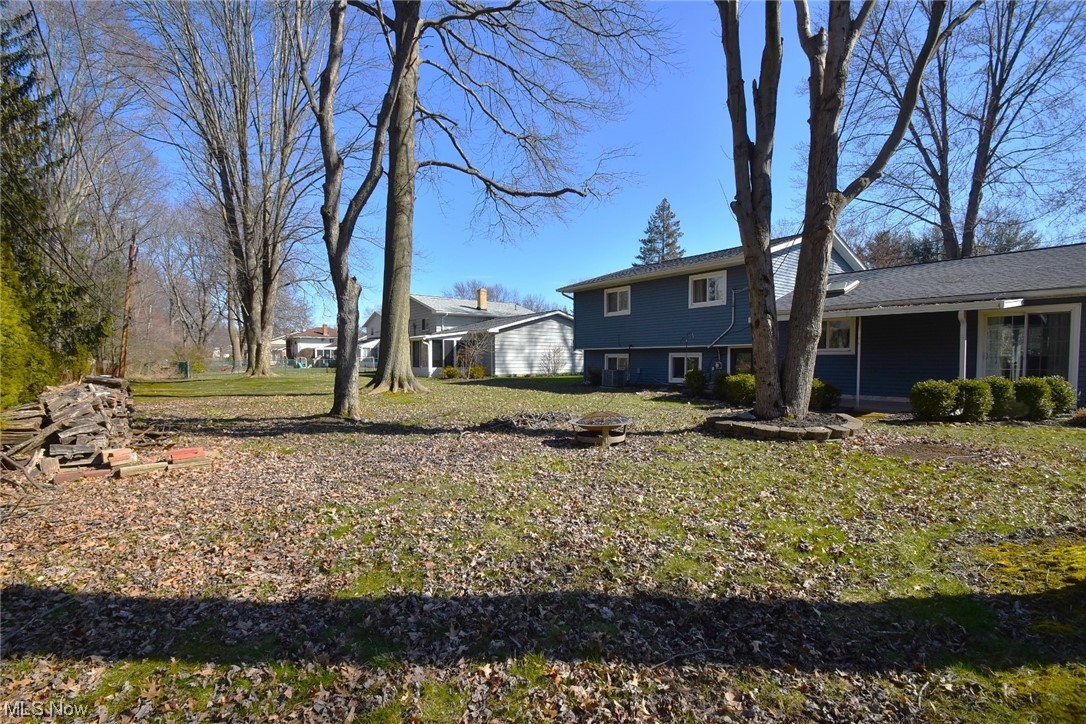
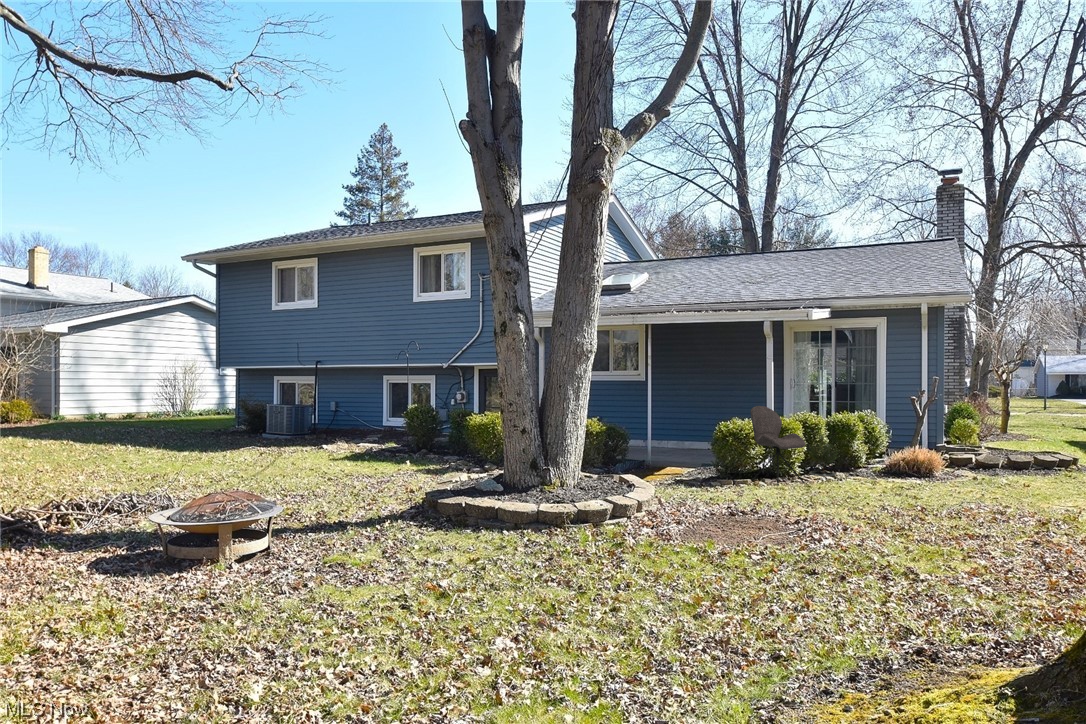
chair: none [945,373,996,430] -> present [750,406,805,486]

